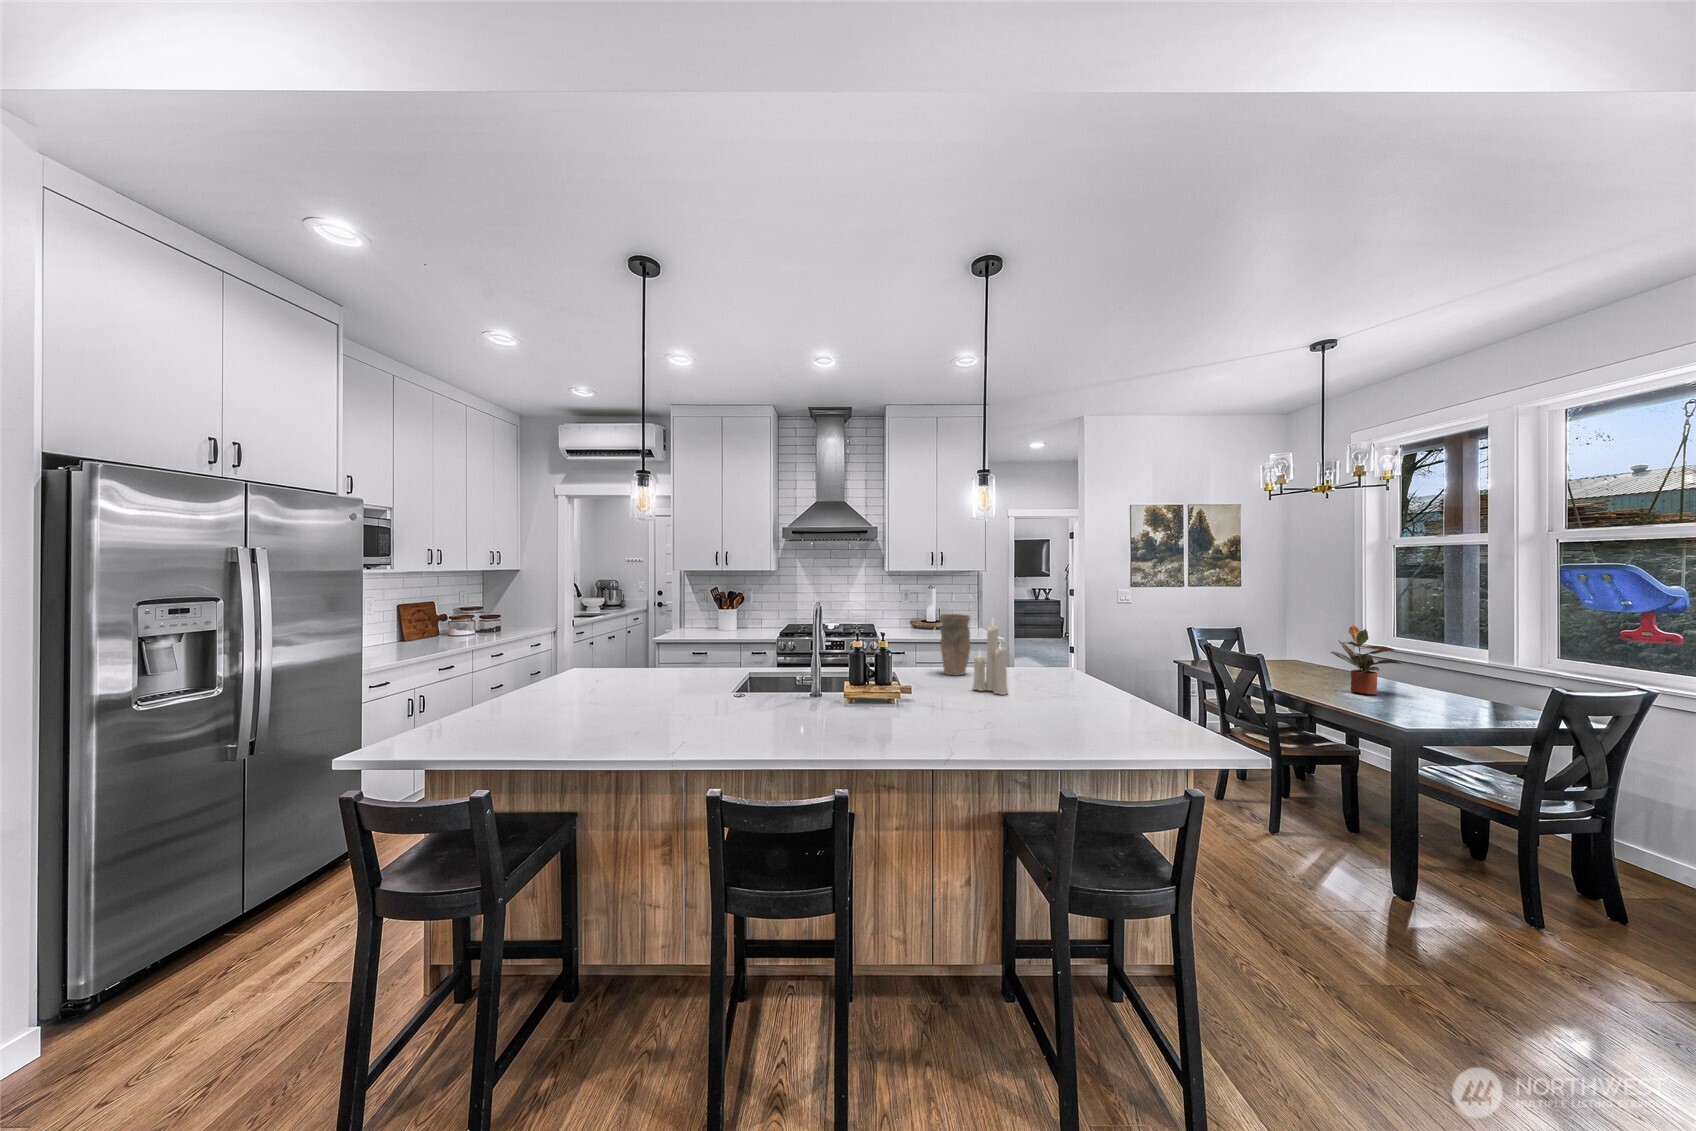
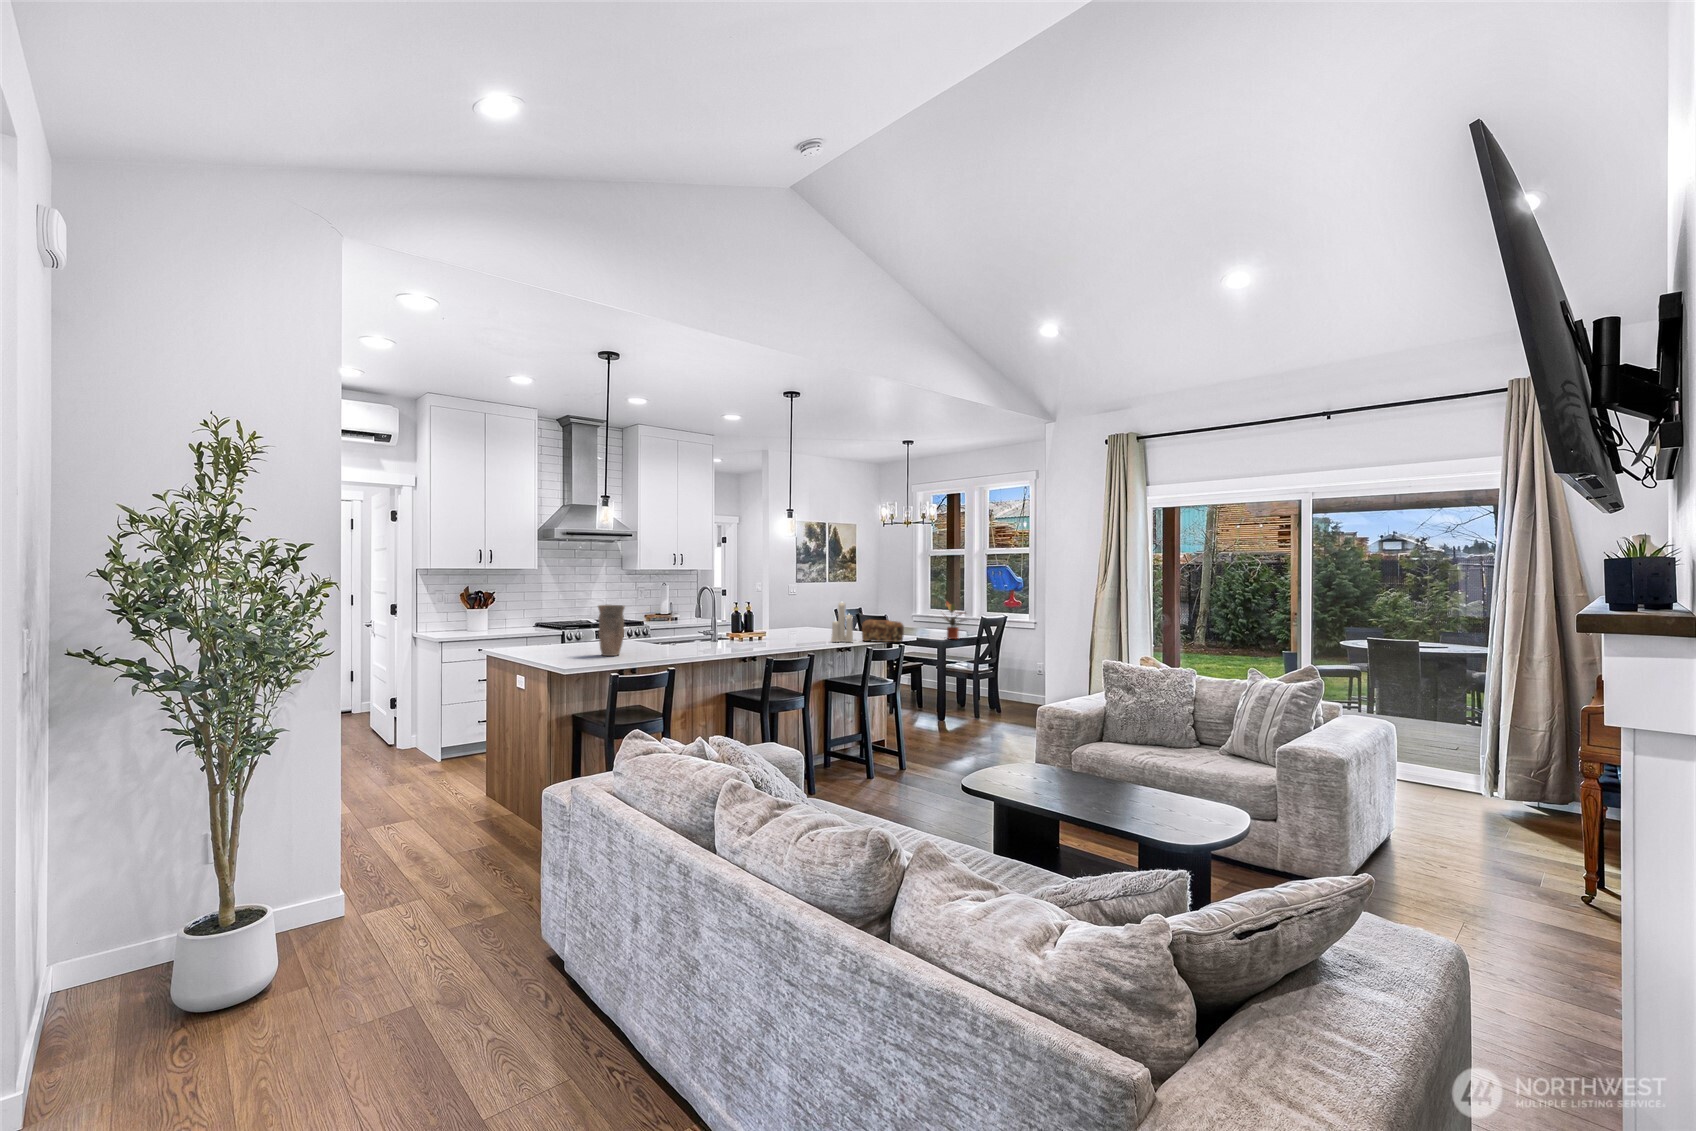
vase: present [939,614,971,675] -> present [598,605,625,656]
bread loaf: none [1027,658,1110,706] -> present [862,620,904,642]

